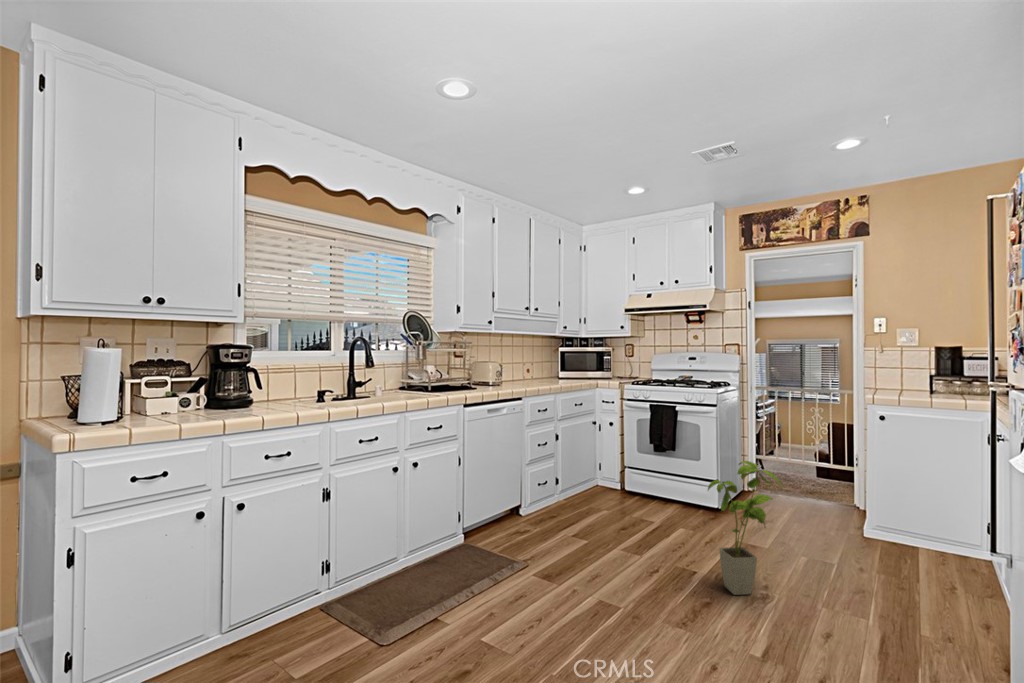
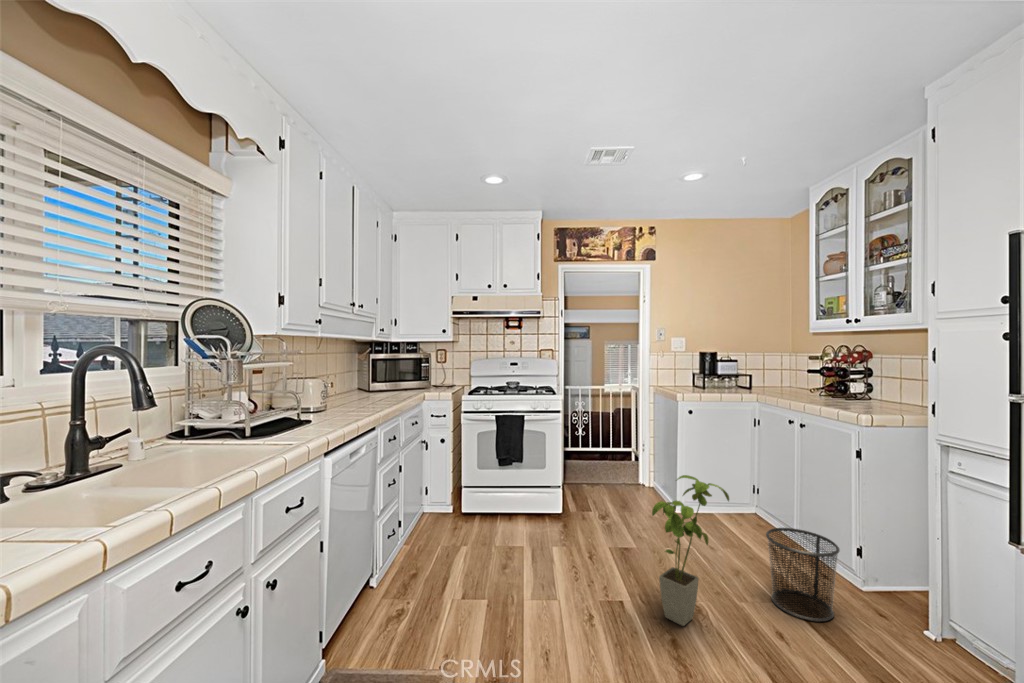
waste bin: none [856,540,941,640] -> present [766,528,840,621]

